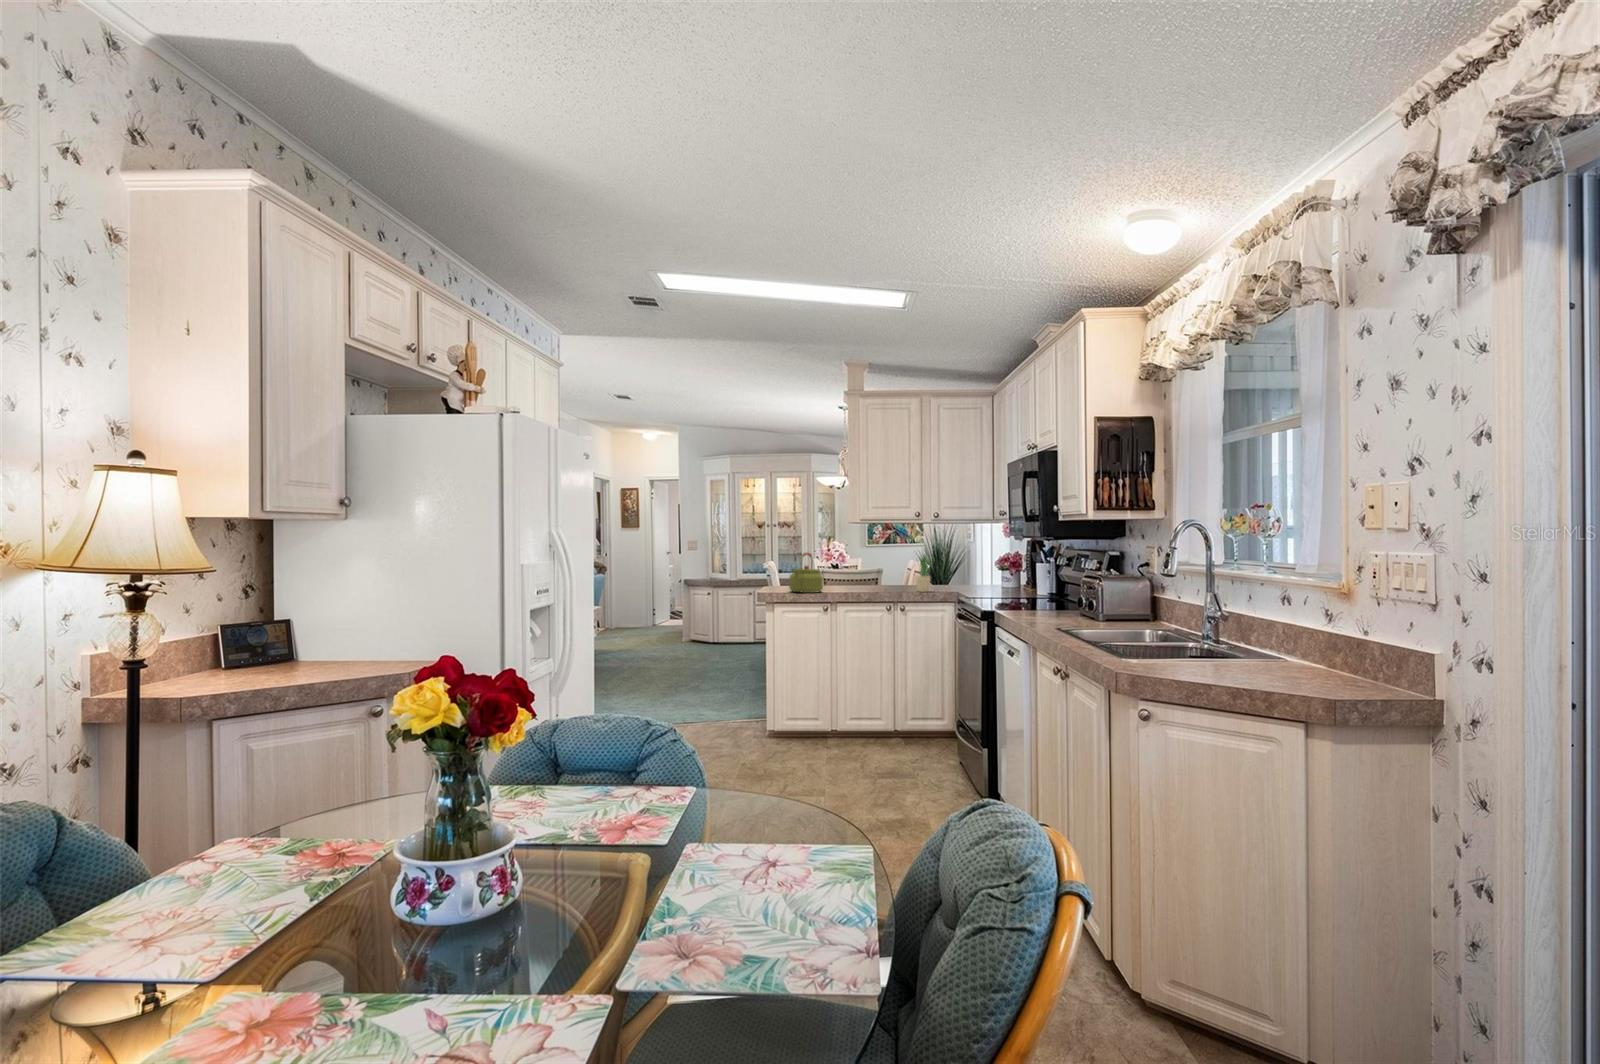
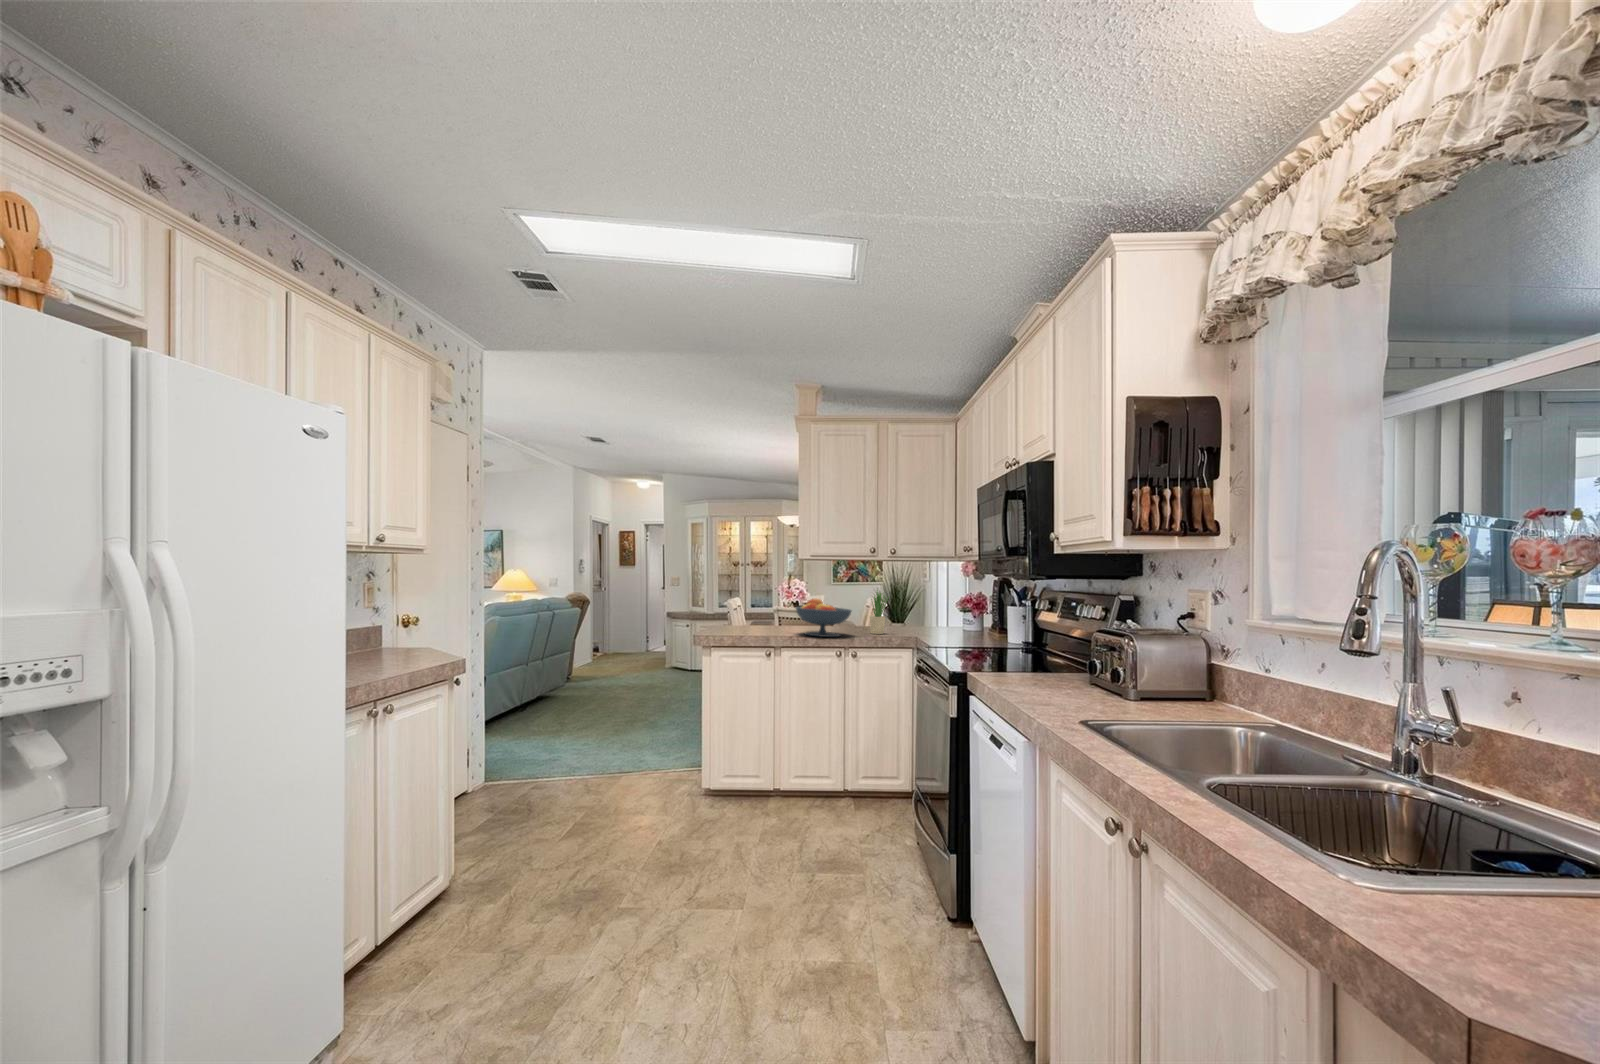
kettle: present [789,553,823,593] -> none [728,588,766,633]
fruit bowl: none [849,561,901,594] -> present [796,599,852,637]

